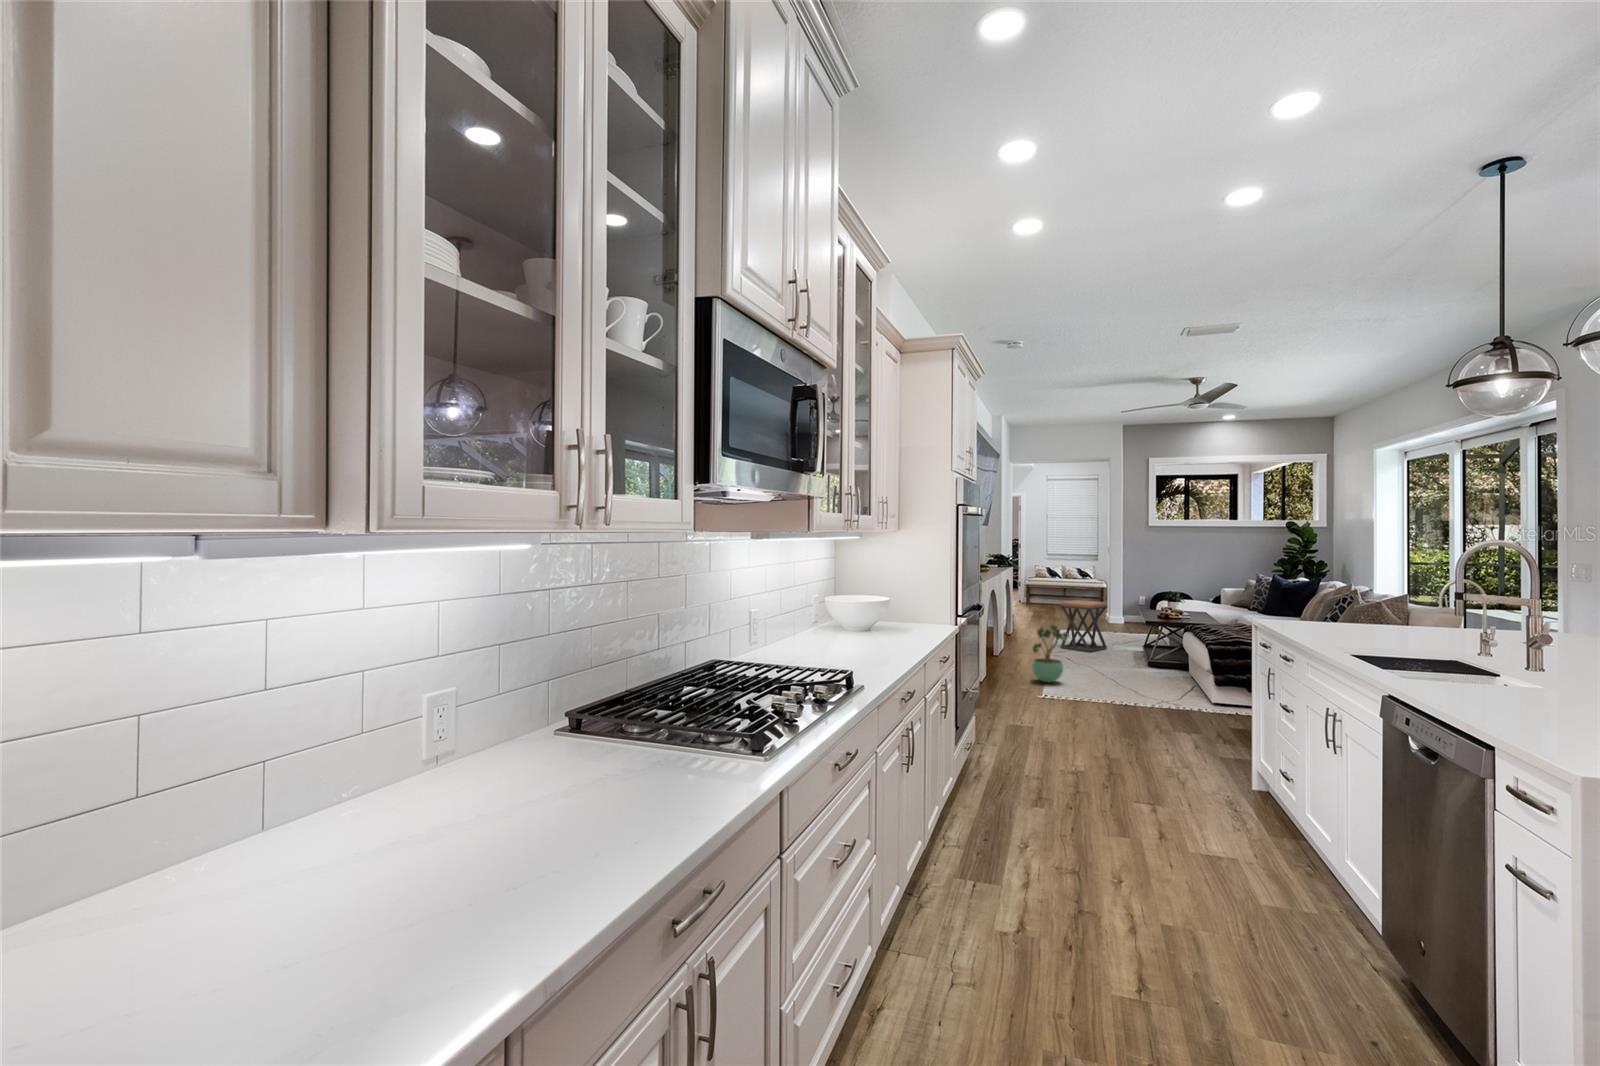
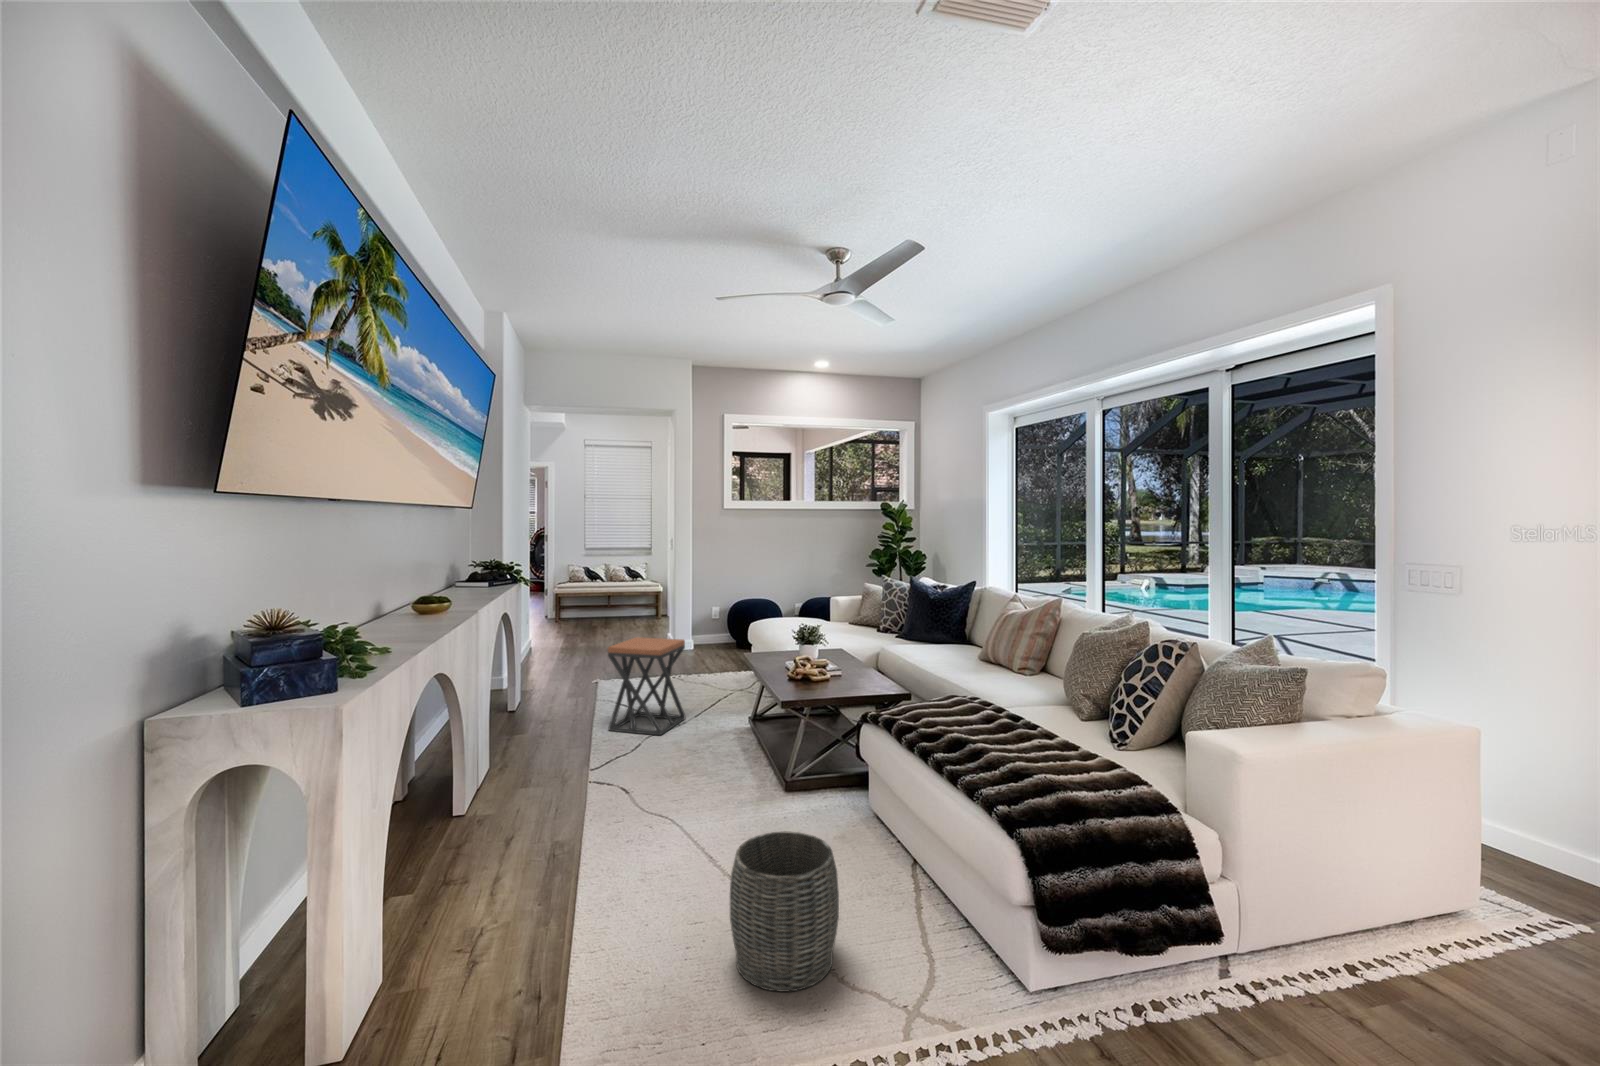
potted plant: present [1032,625,1069,682] -> none [544,746,634,893]
woven basket: none [1104,658,1151,708] -> present [730,831,839,992]

